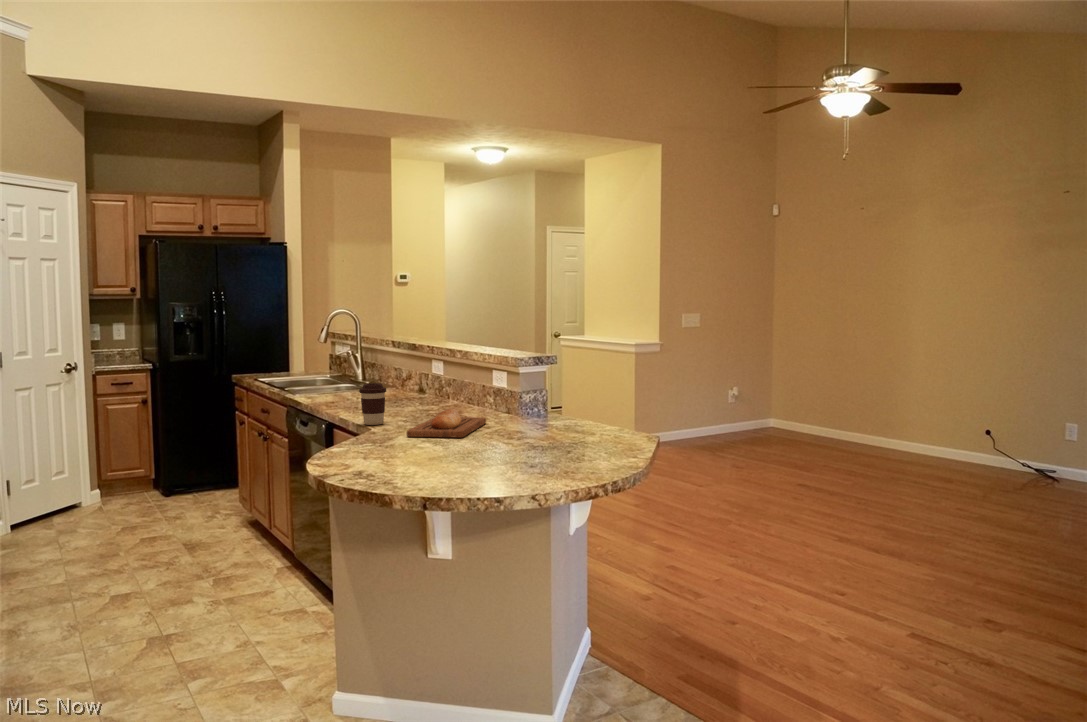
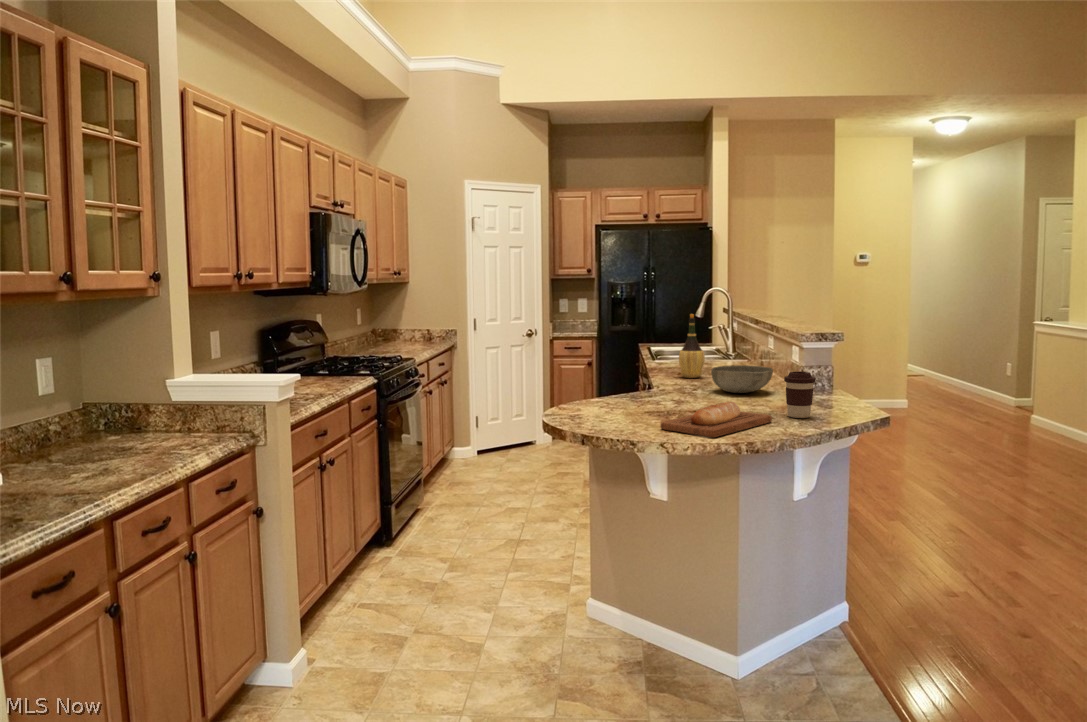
wine bottle: none [338,334,365,398] -> present [679,314,705,378]
bowl: none [392,380,449,406] -> present [711,365,773,393]
coffee cup: present [359,383,386,425] -> present [784,372,815,418]

